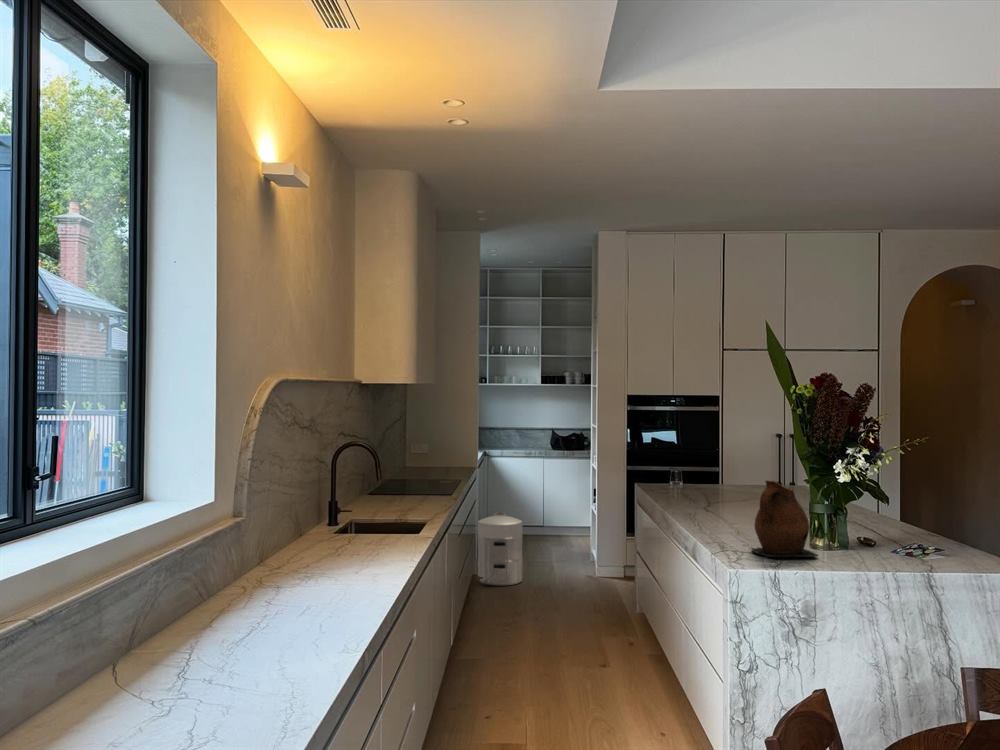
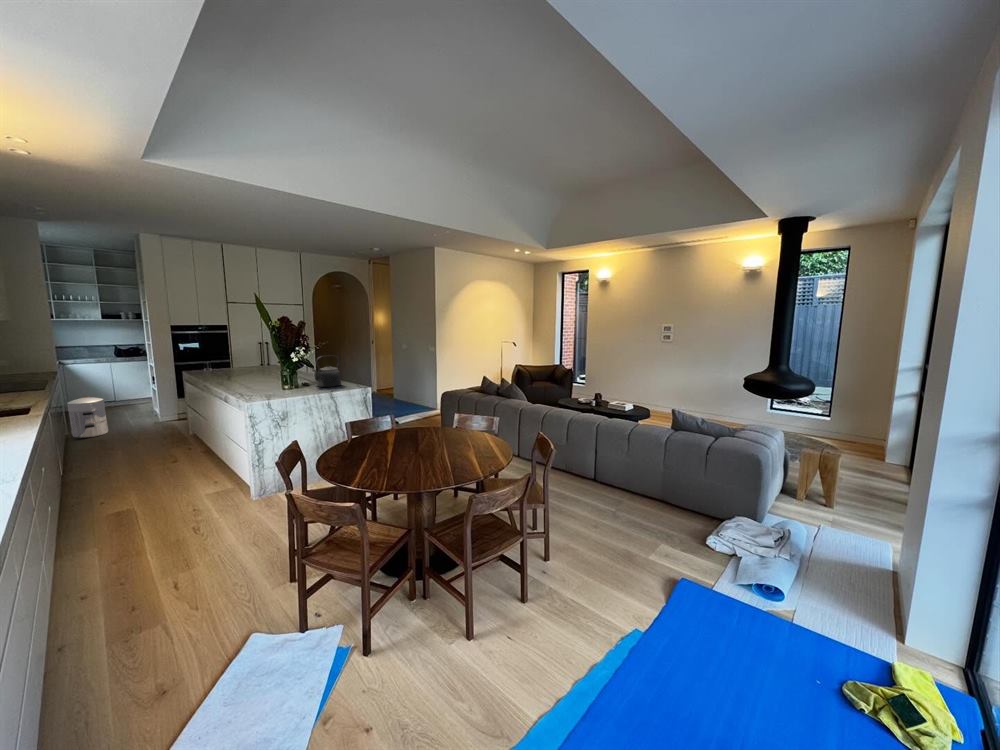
kettle: none [882,473,956,557] -> present [312,355,341,387]
ceramic pitcher: present [752,480,818,557] -> none [254,363,287,396]

